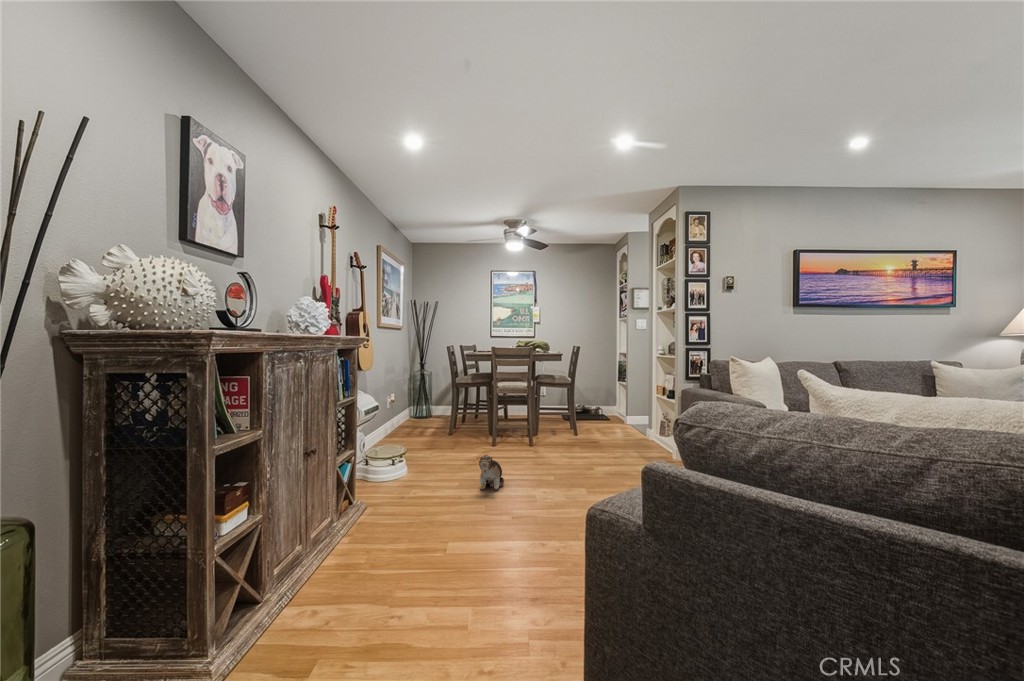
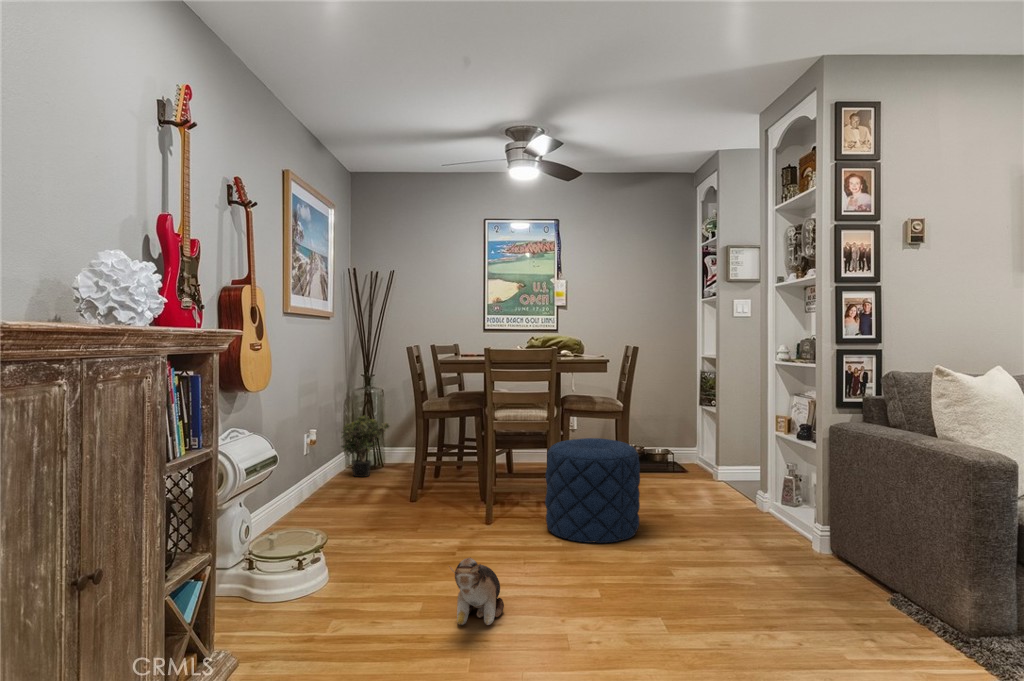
potted plant: none [406,386,435,423] -> present [342,415,389,477]
pouf: none [527,398,579,455] -> present [545,438,640,543]

